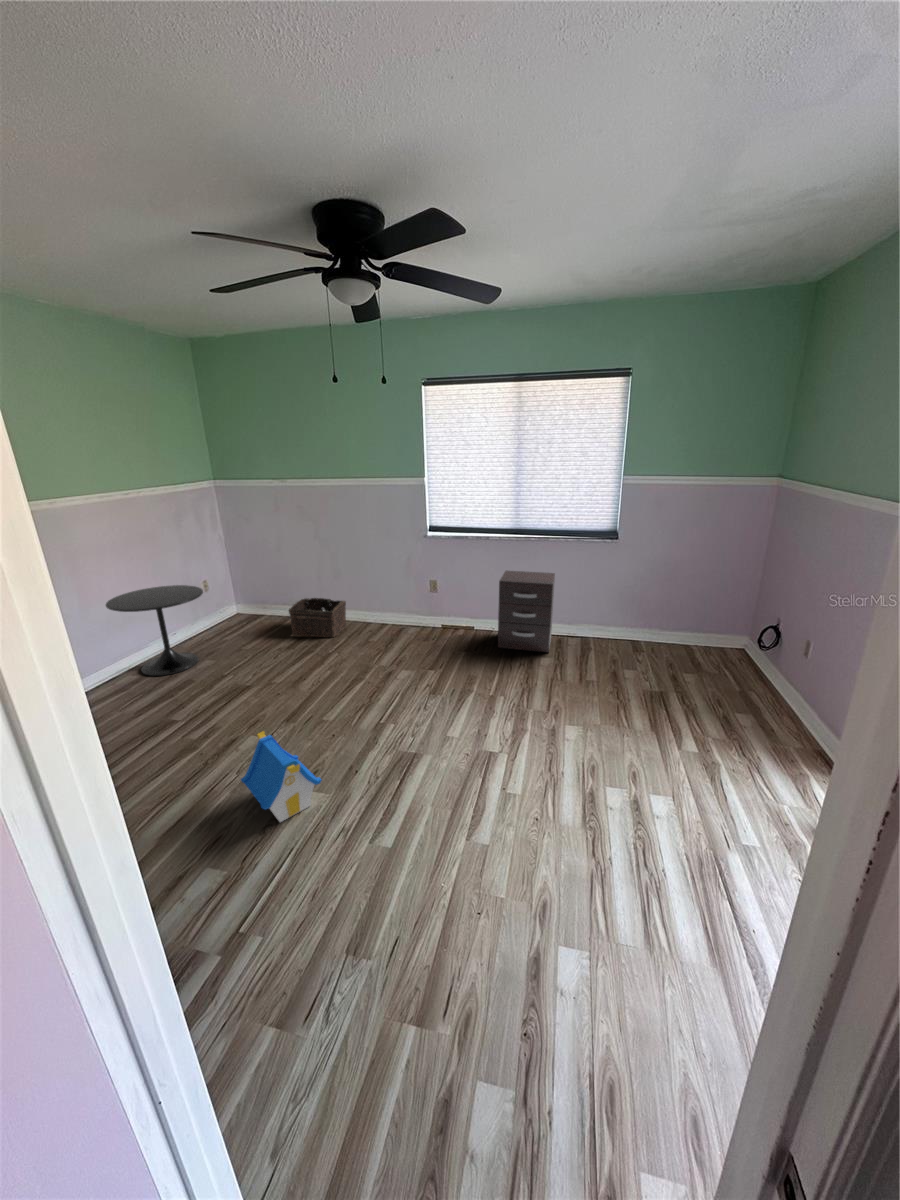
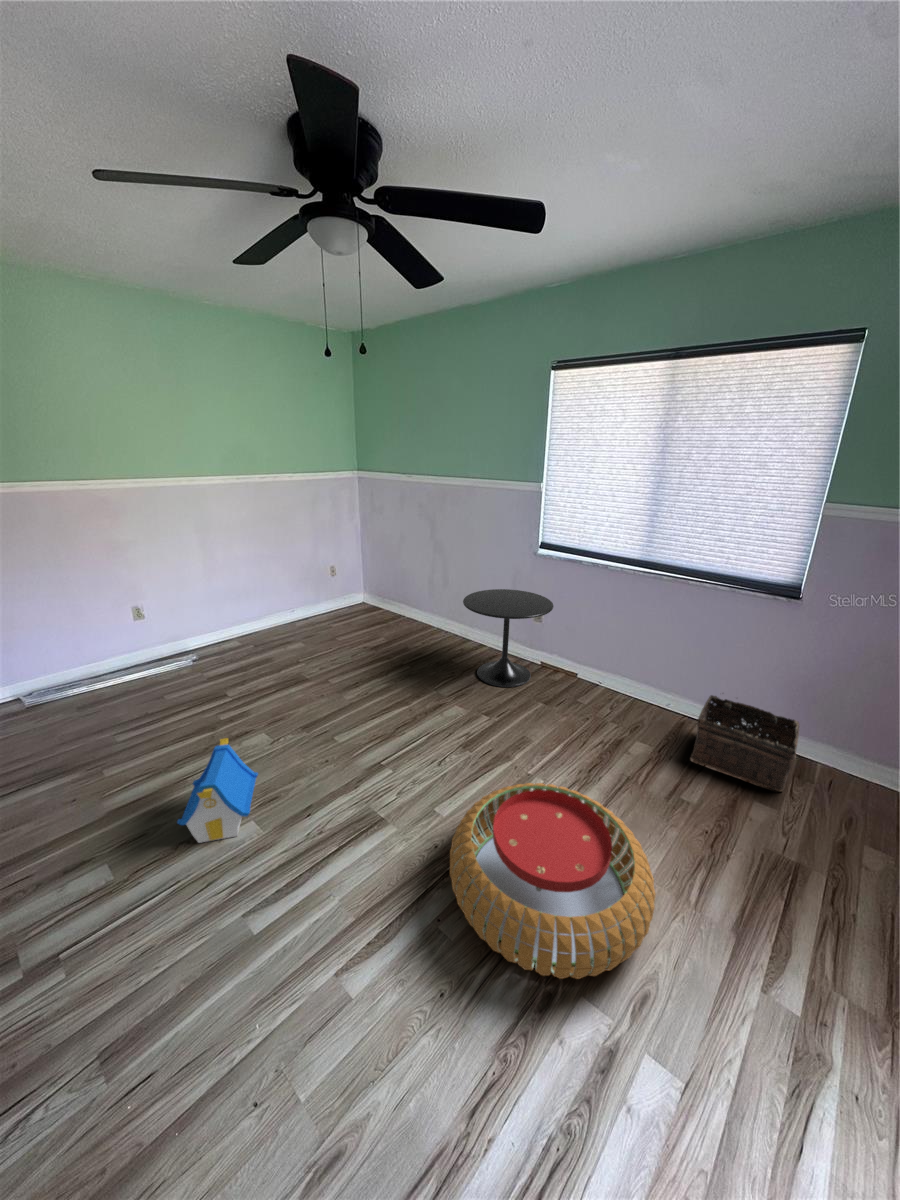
dresser: present [498,571,555,652] -> none [586,610,688,734]
side table: present [106,585,203,676] -> present [463,589,554,687]
basket: present [289,598,346,637] -> present [691,695,799,791]
pouf: none [486,687,624,787] -> present [450,783,656,979]

